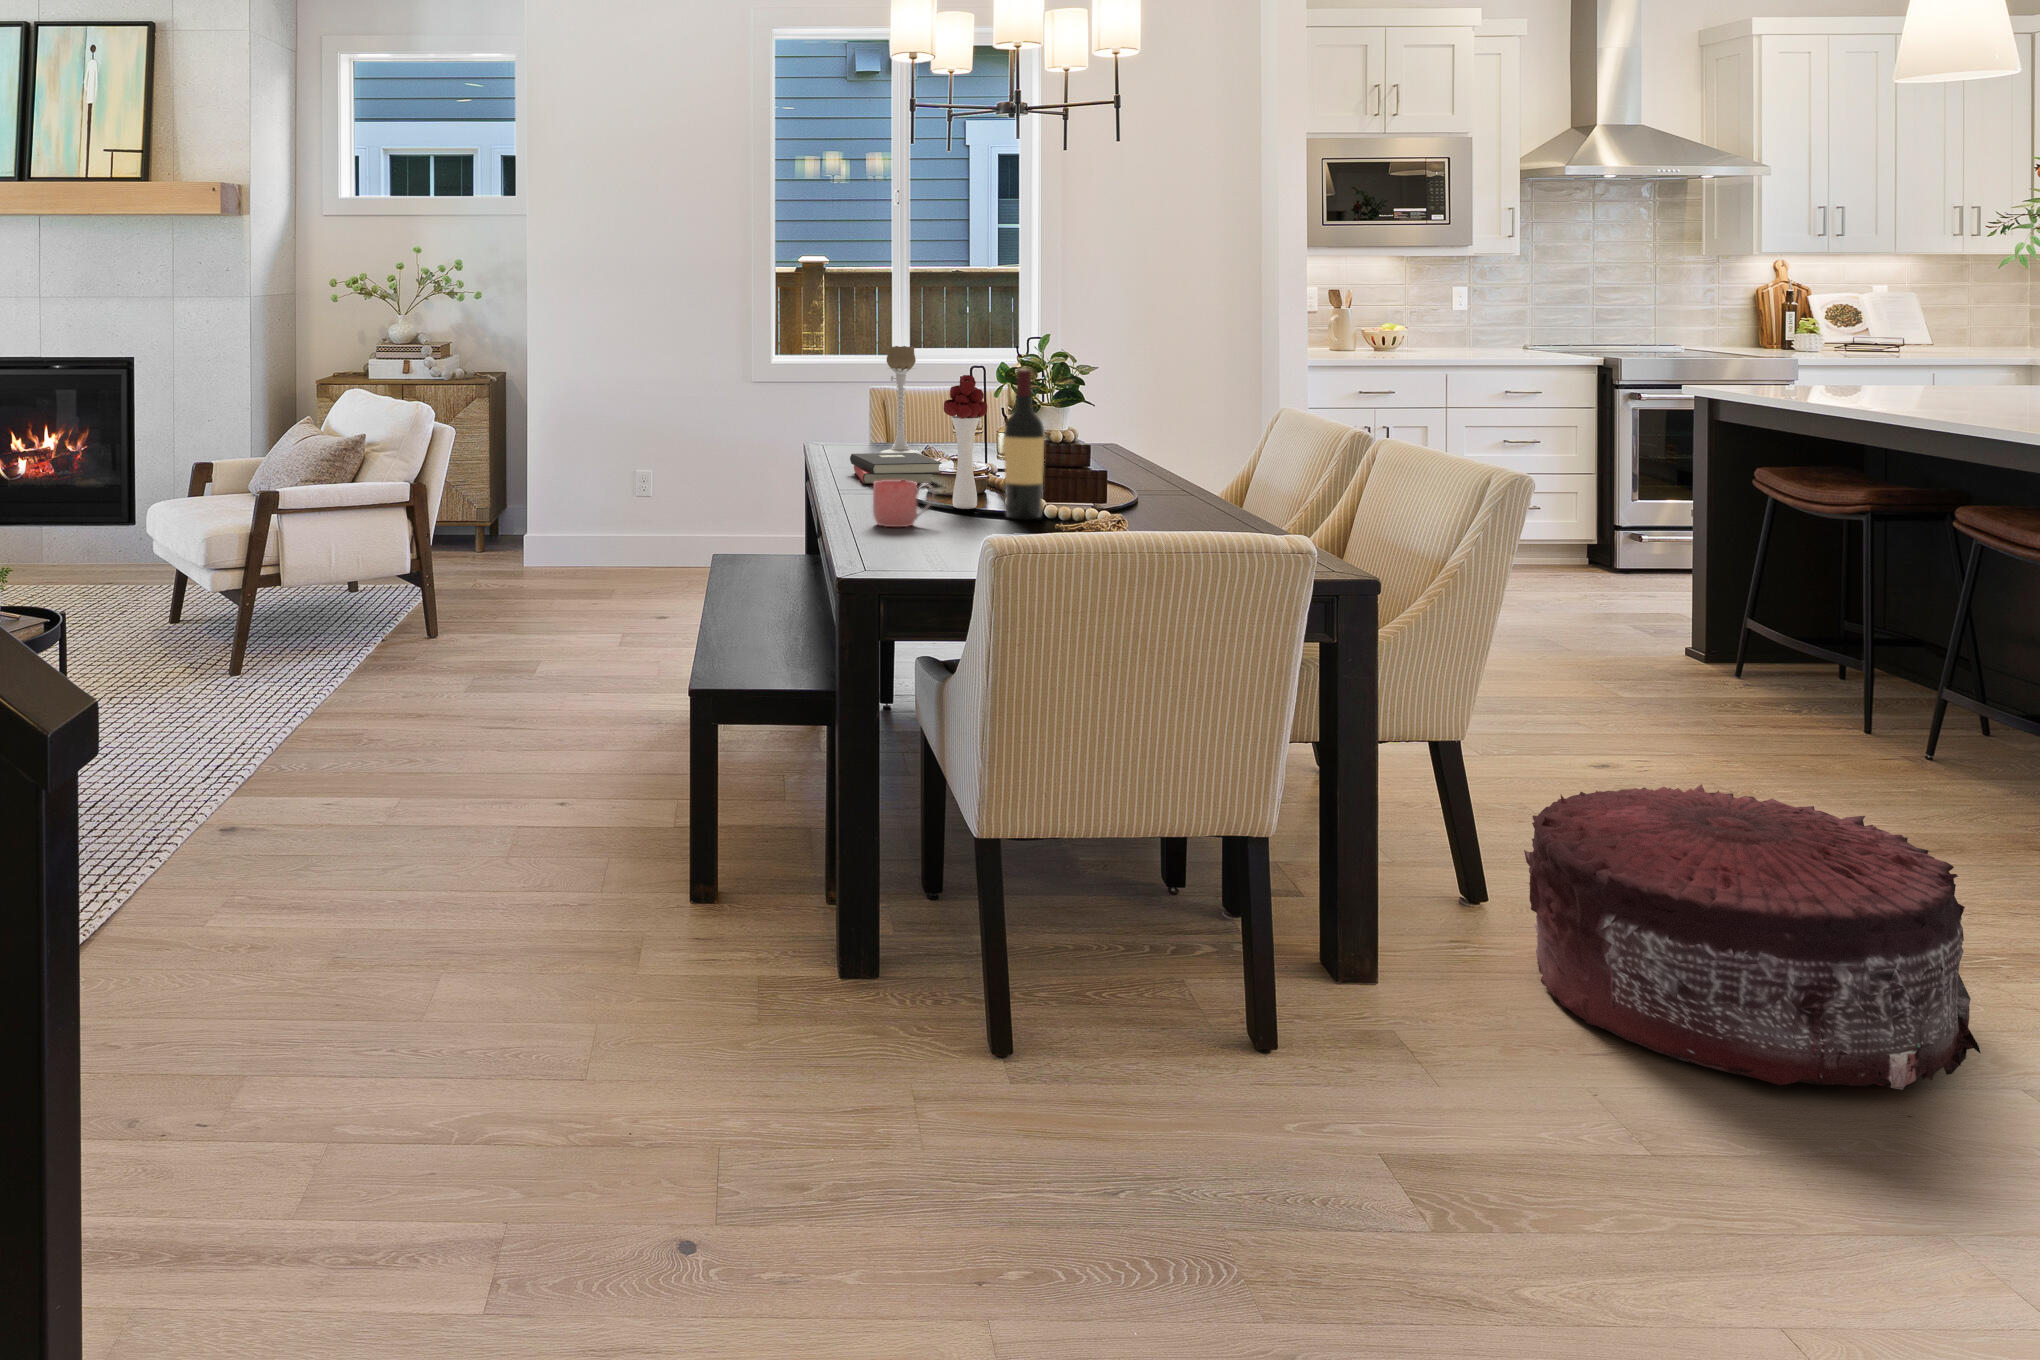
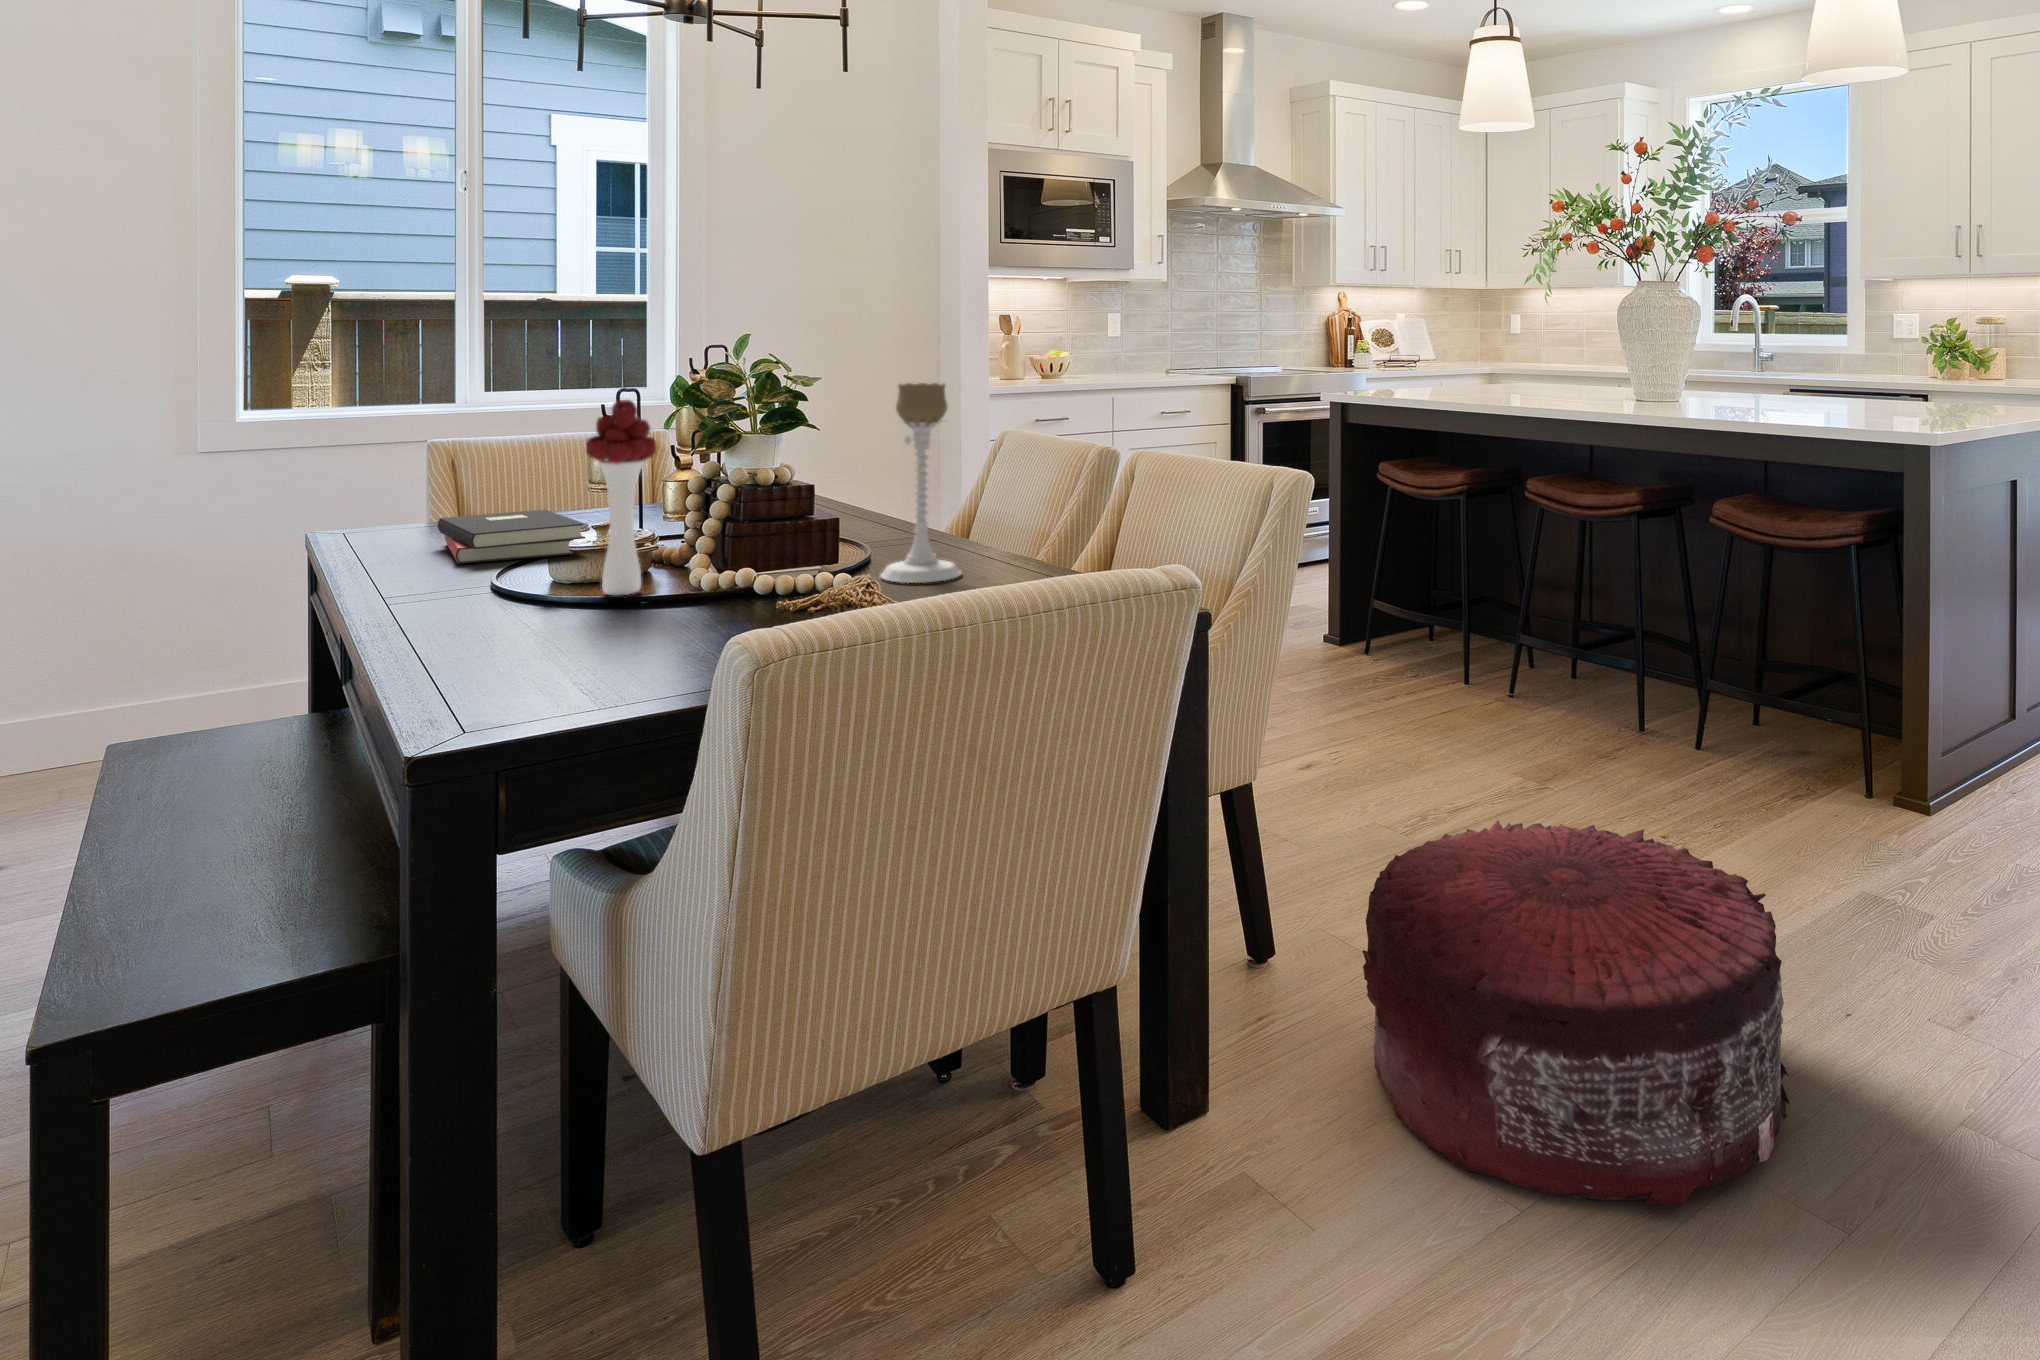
candle holder: present [880,346,921,455] -> present [881,383,961,583]
wine bottle: present [1004,369,1045,520] -> none [684,389,745,606]
mug: present [873,480,934,527] -> none [460,567,571,647]

